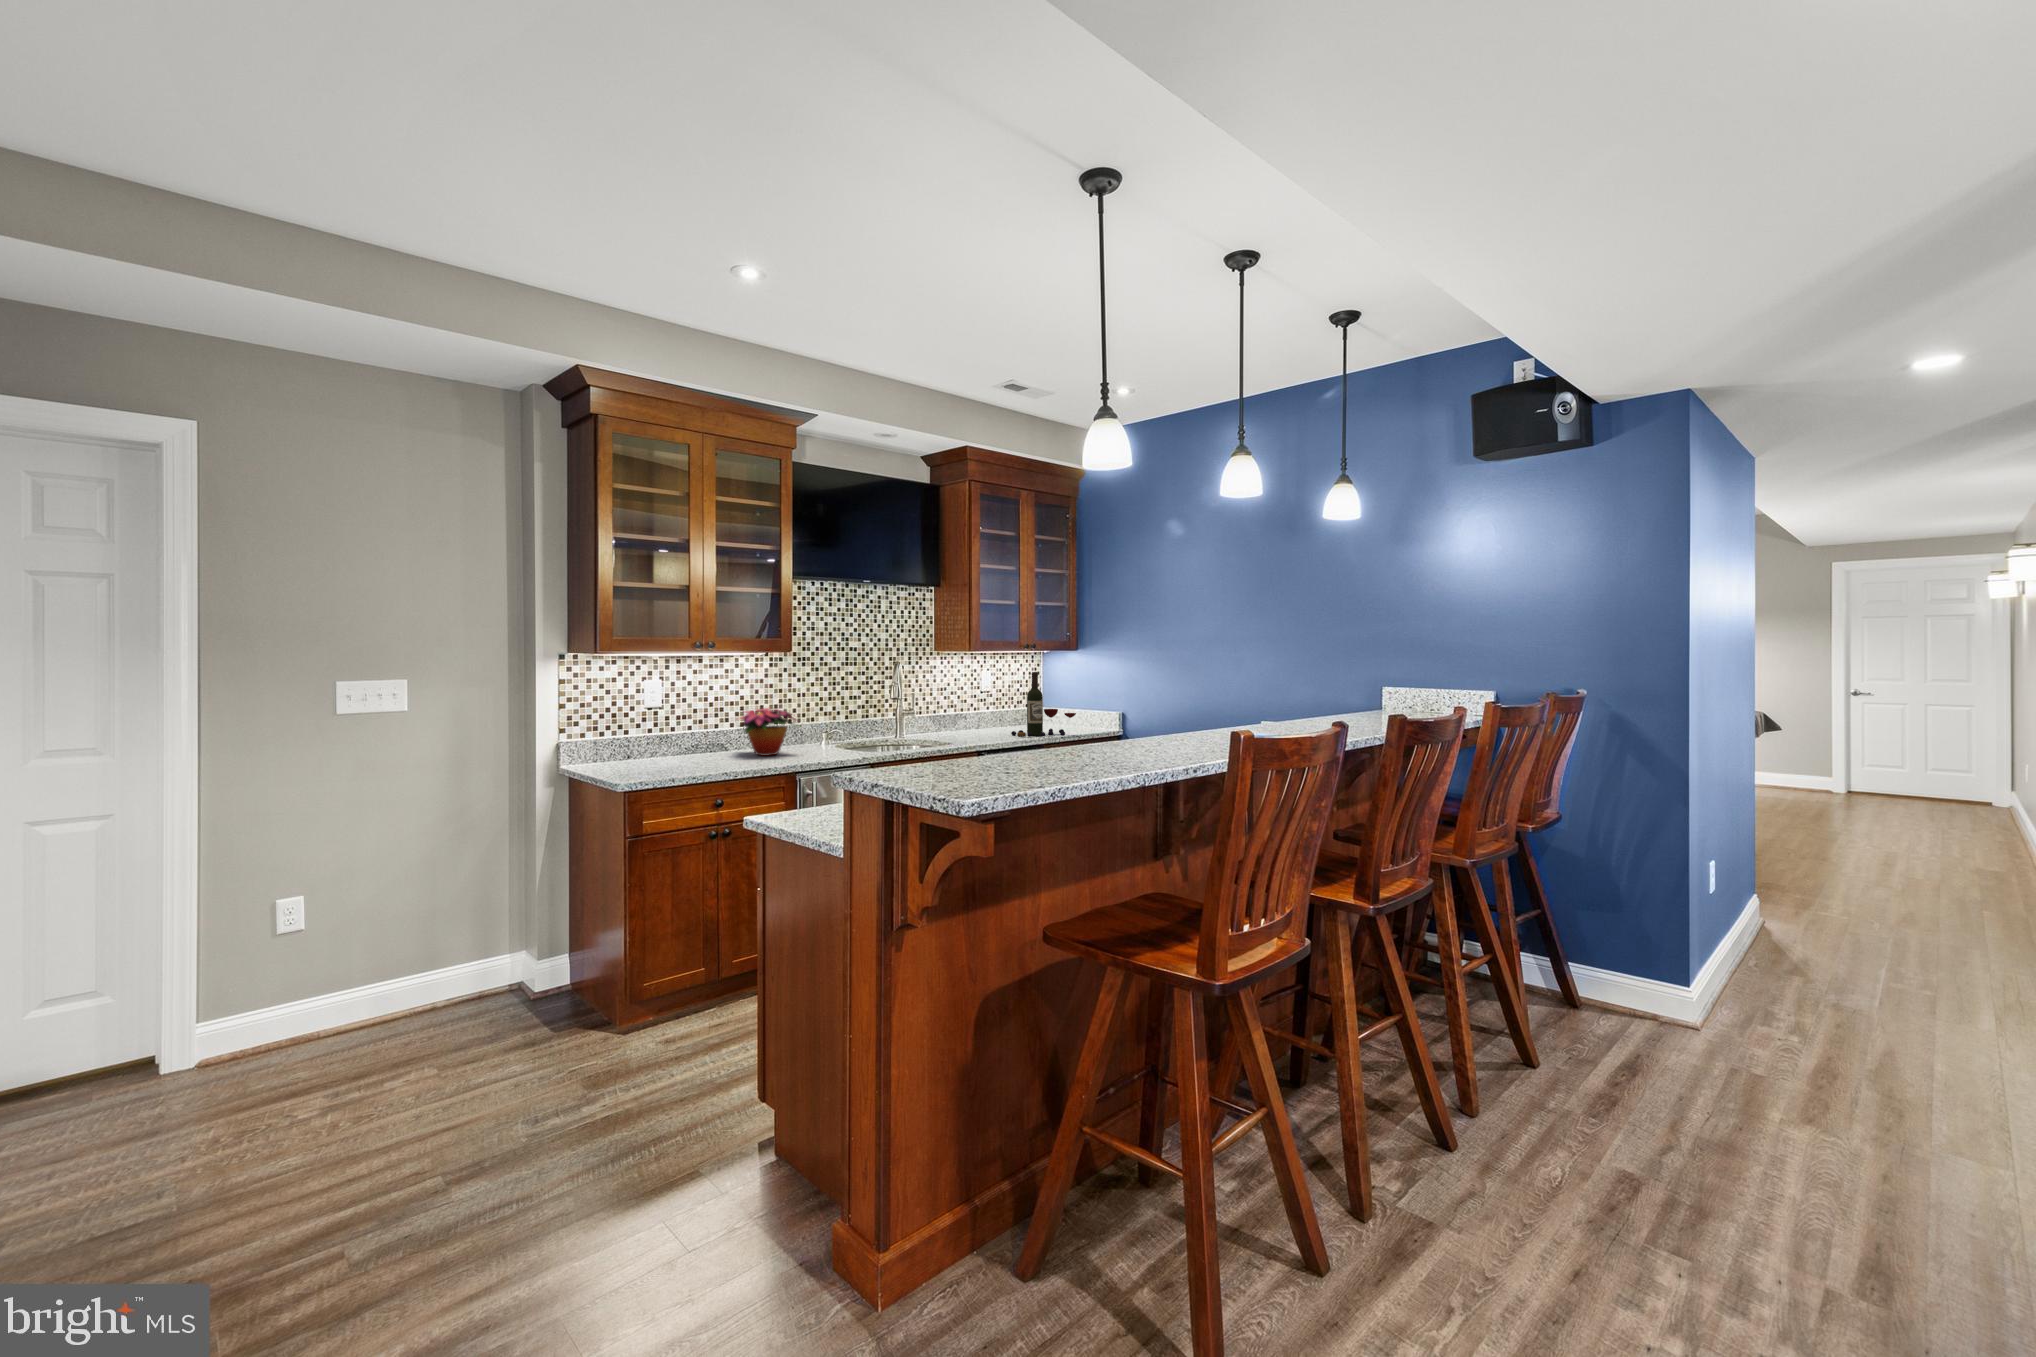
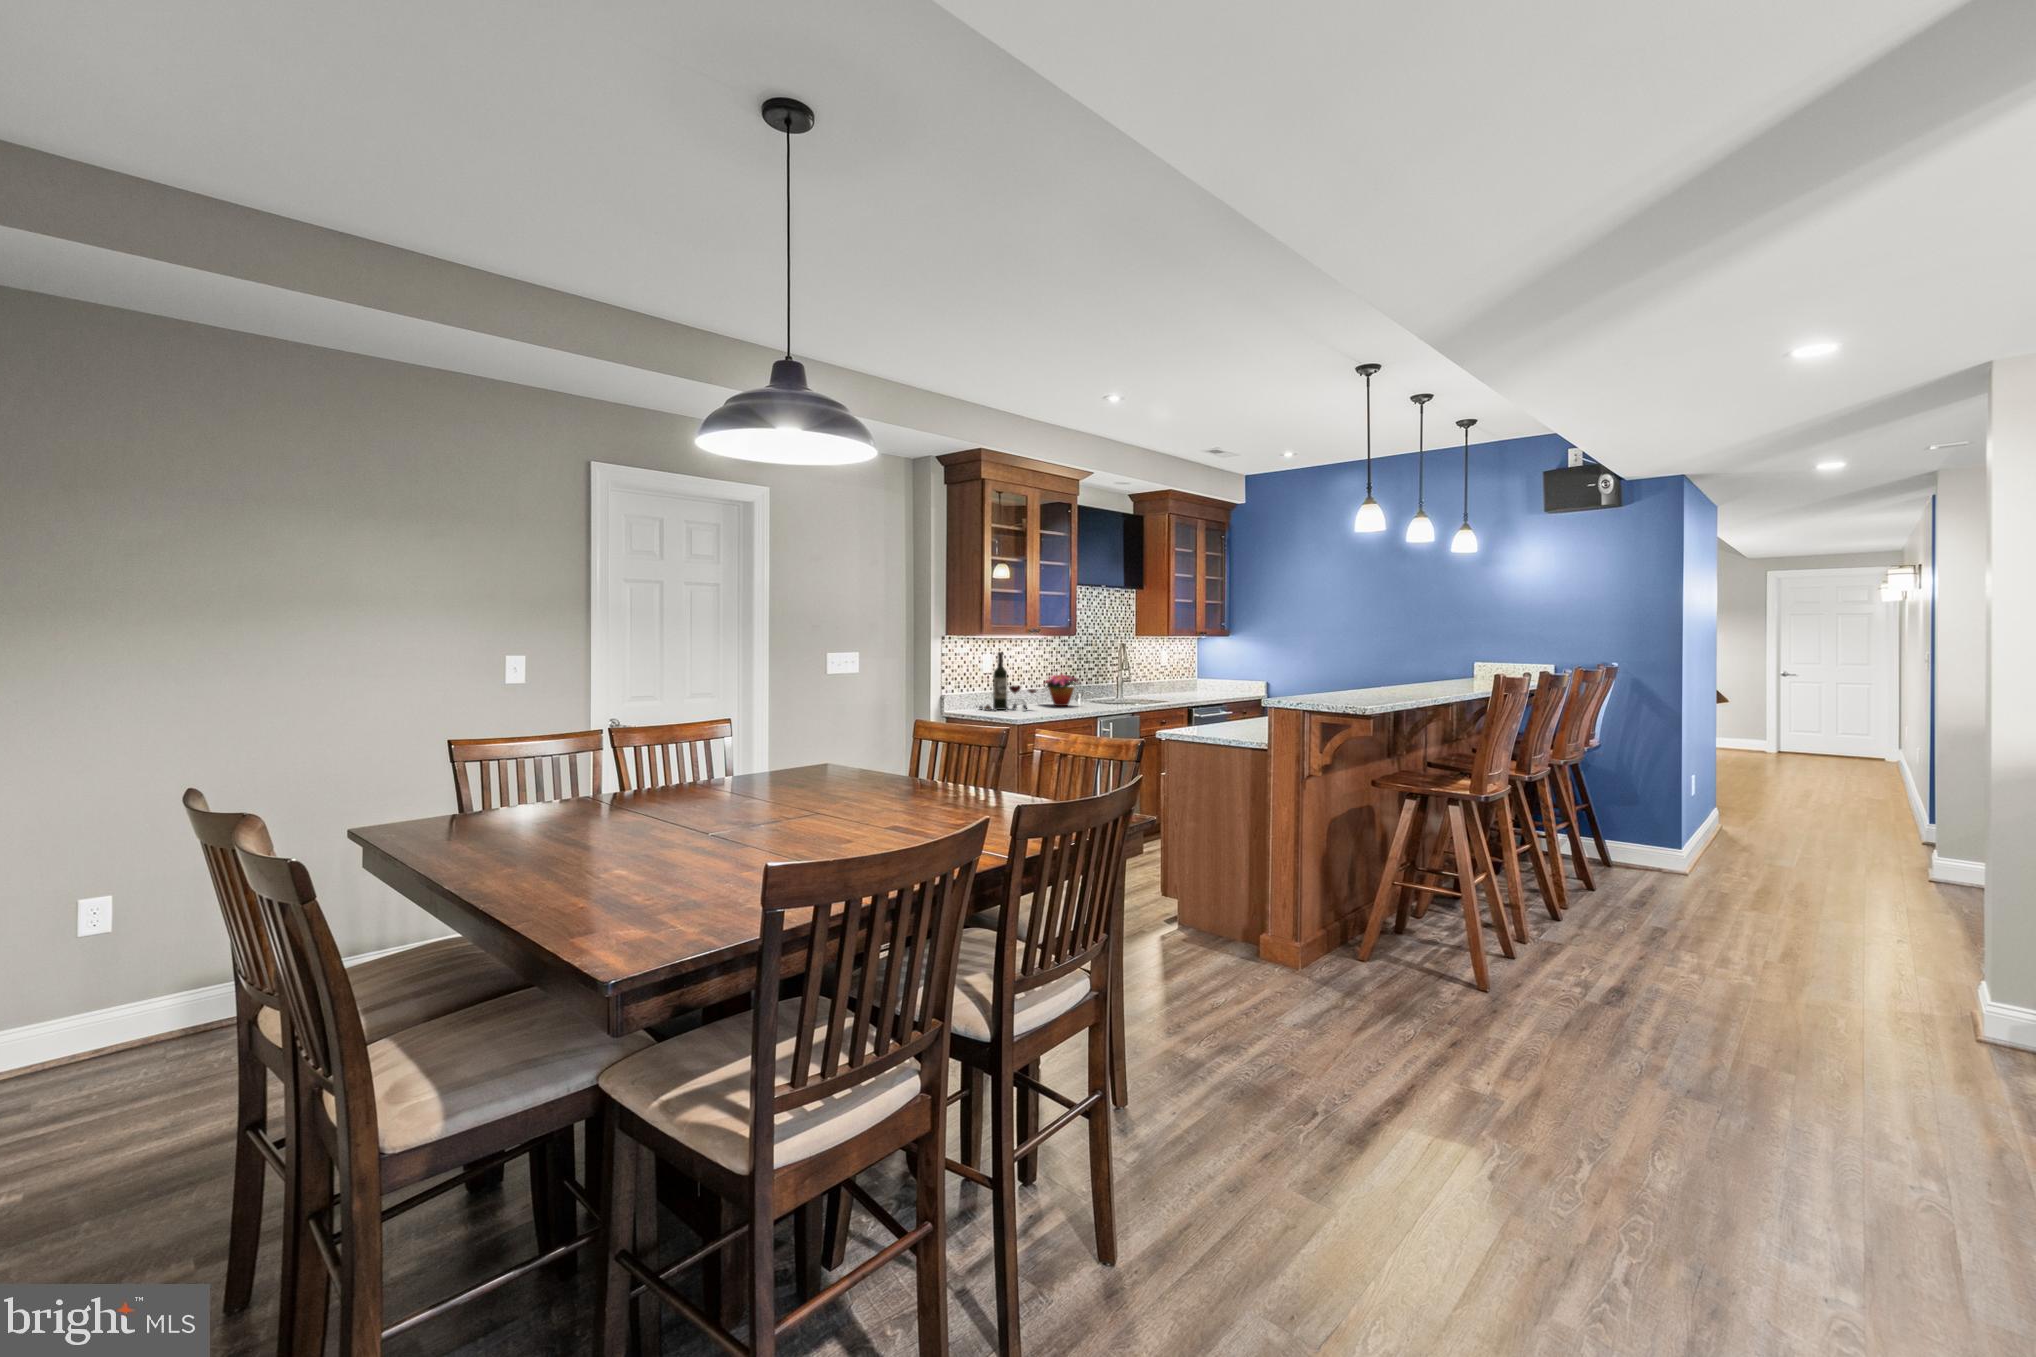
wine bottle: present [1011,672,1076,737] -> present [979,652,1036,710]

